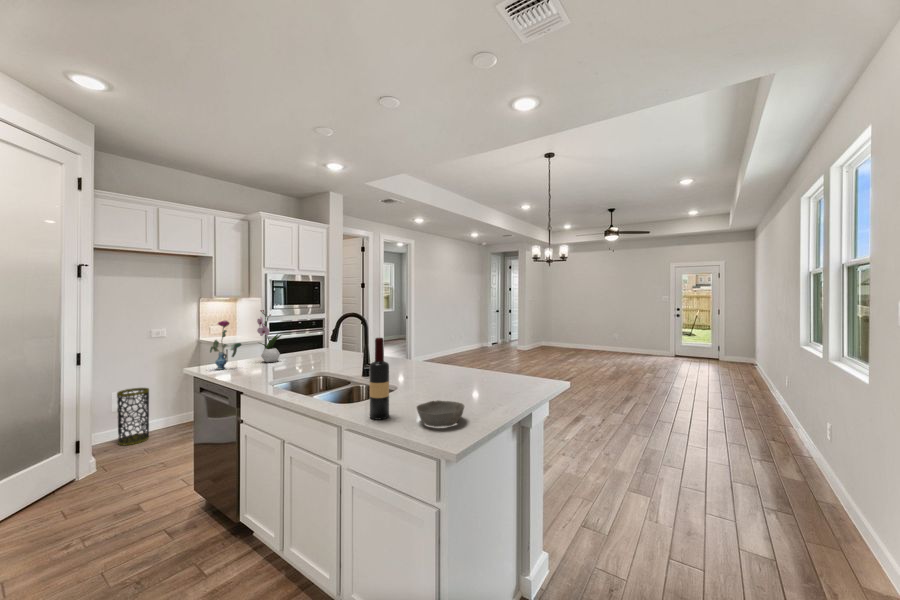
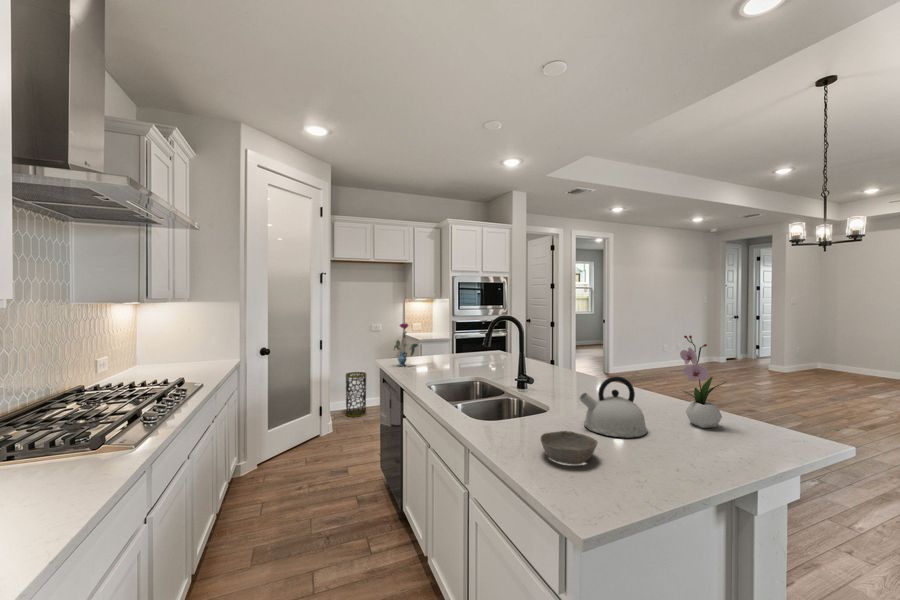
flower arrangement: present [257,310,281,362] -> present [680,335,726,428]
wine bottle: present [370,338,389,420] -> none [496,355,517,441]
kettle: none [435,351,488,401] -> present [579,376,647,438]

